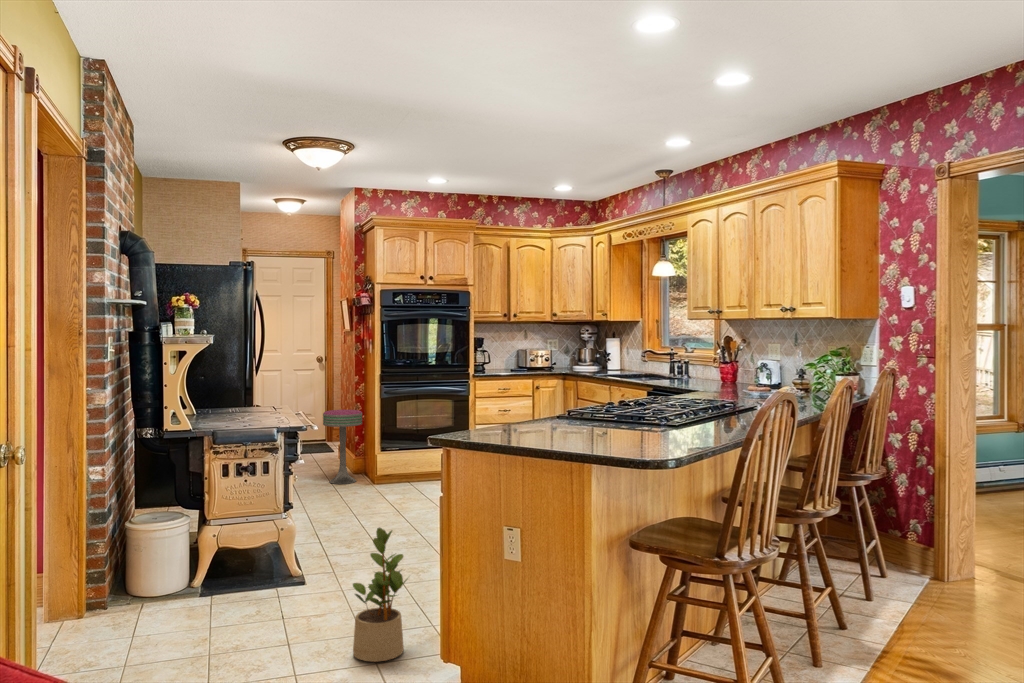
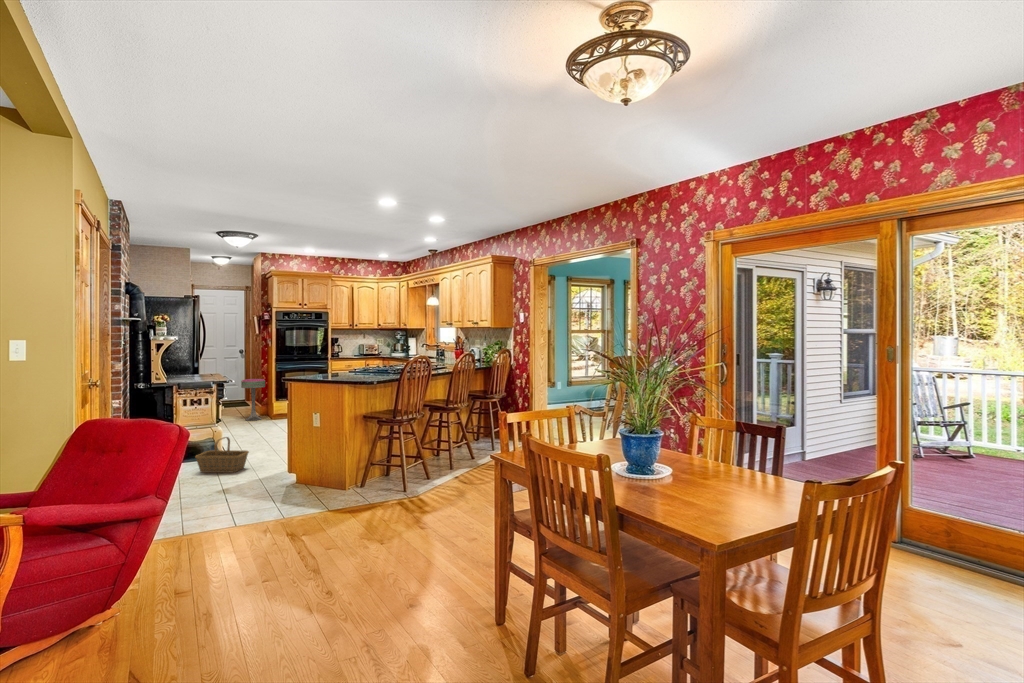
potted plant: present [353,528,407,662] -> none [249,420,276,477]
basket: none [242,553,349,636] -> present [195,437,249,473]

